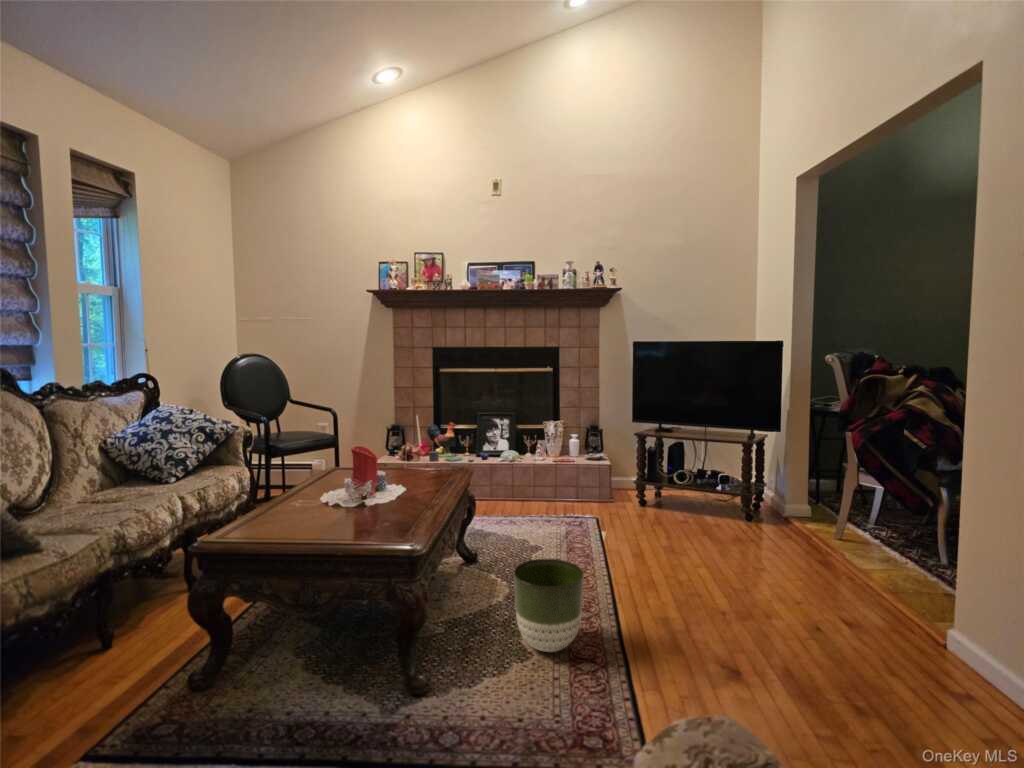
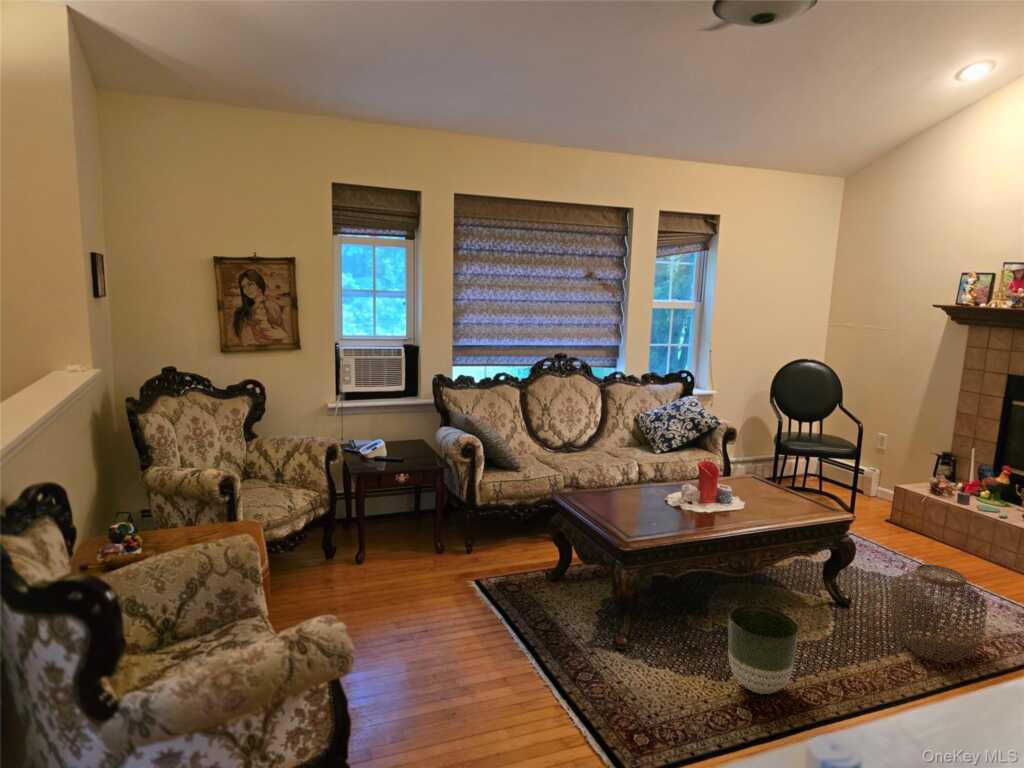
woven basket: none [511,482,577,559] -> present [889,564,987,663]

